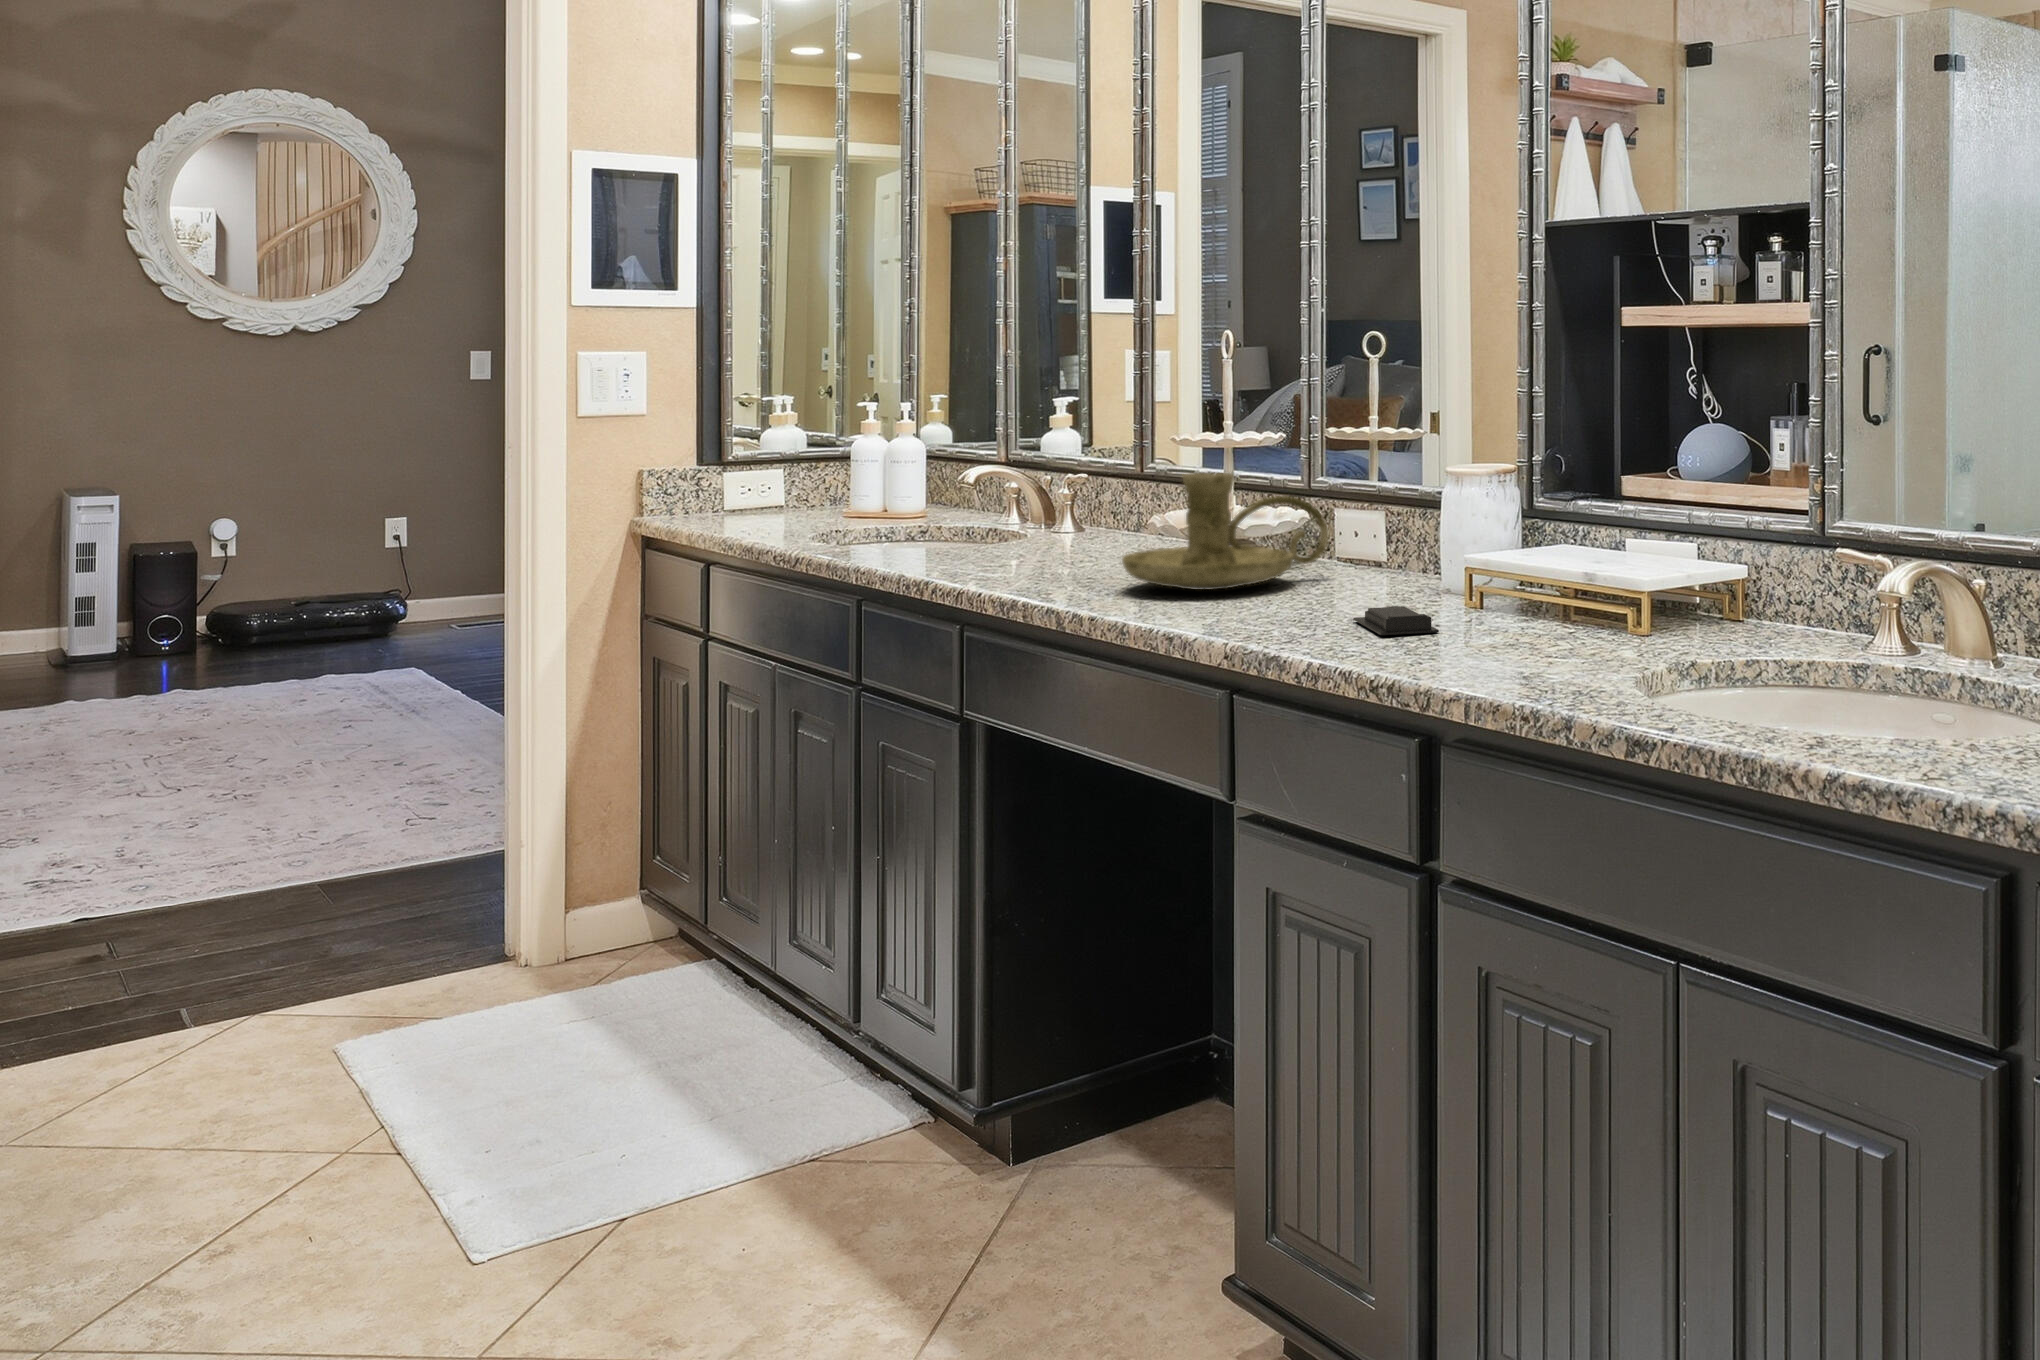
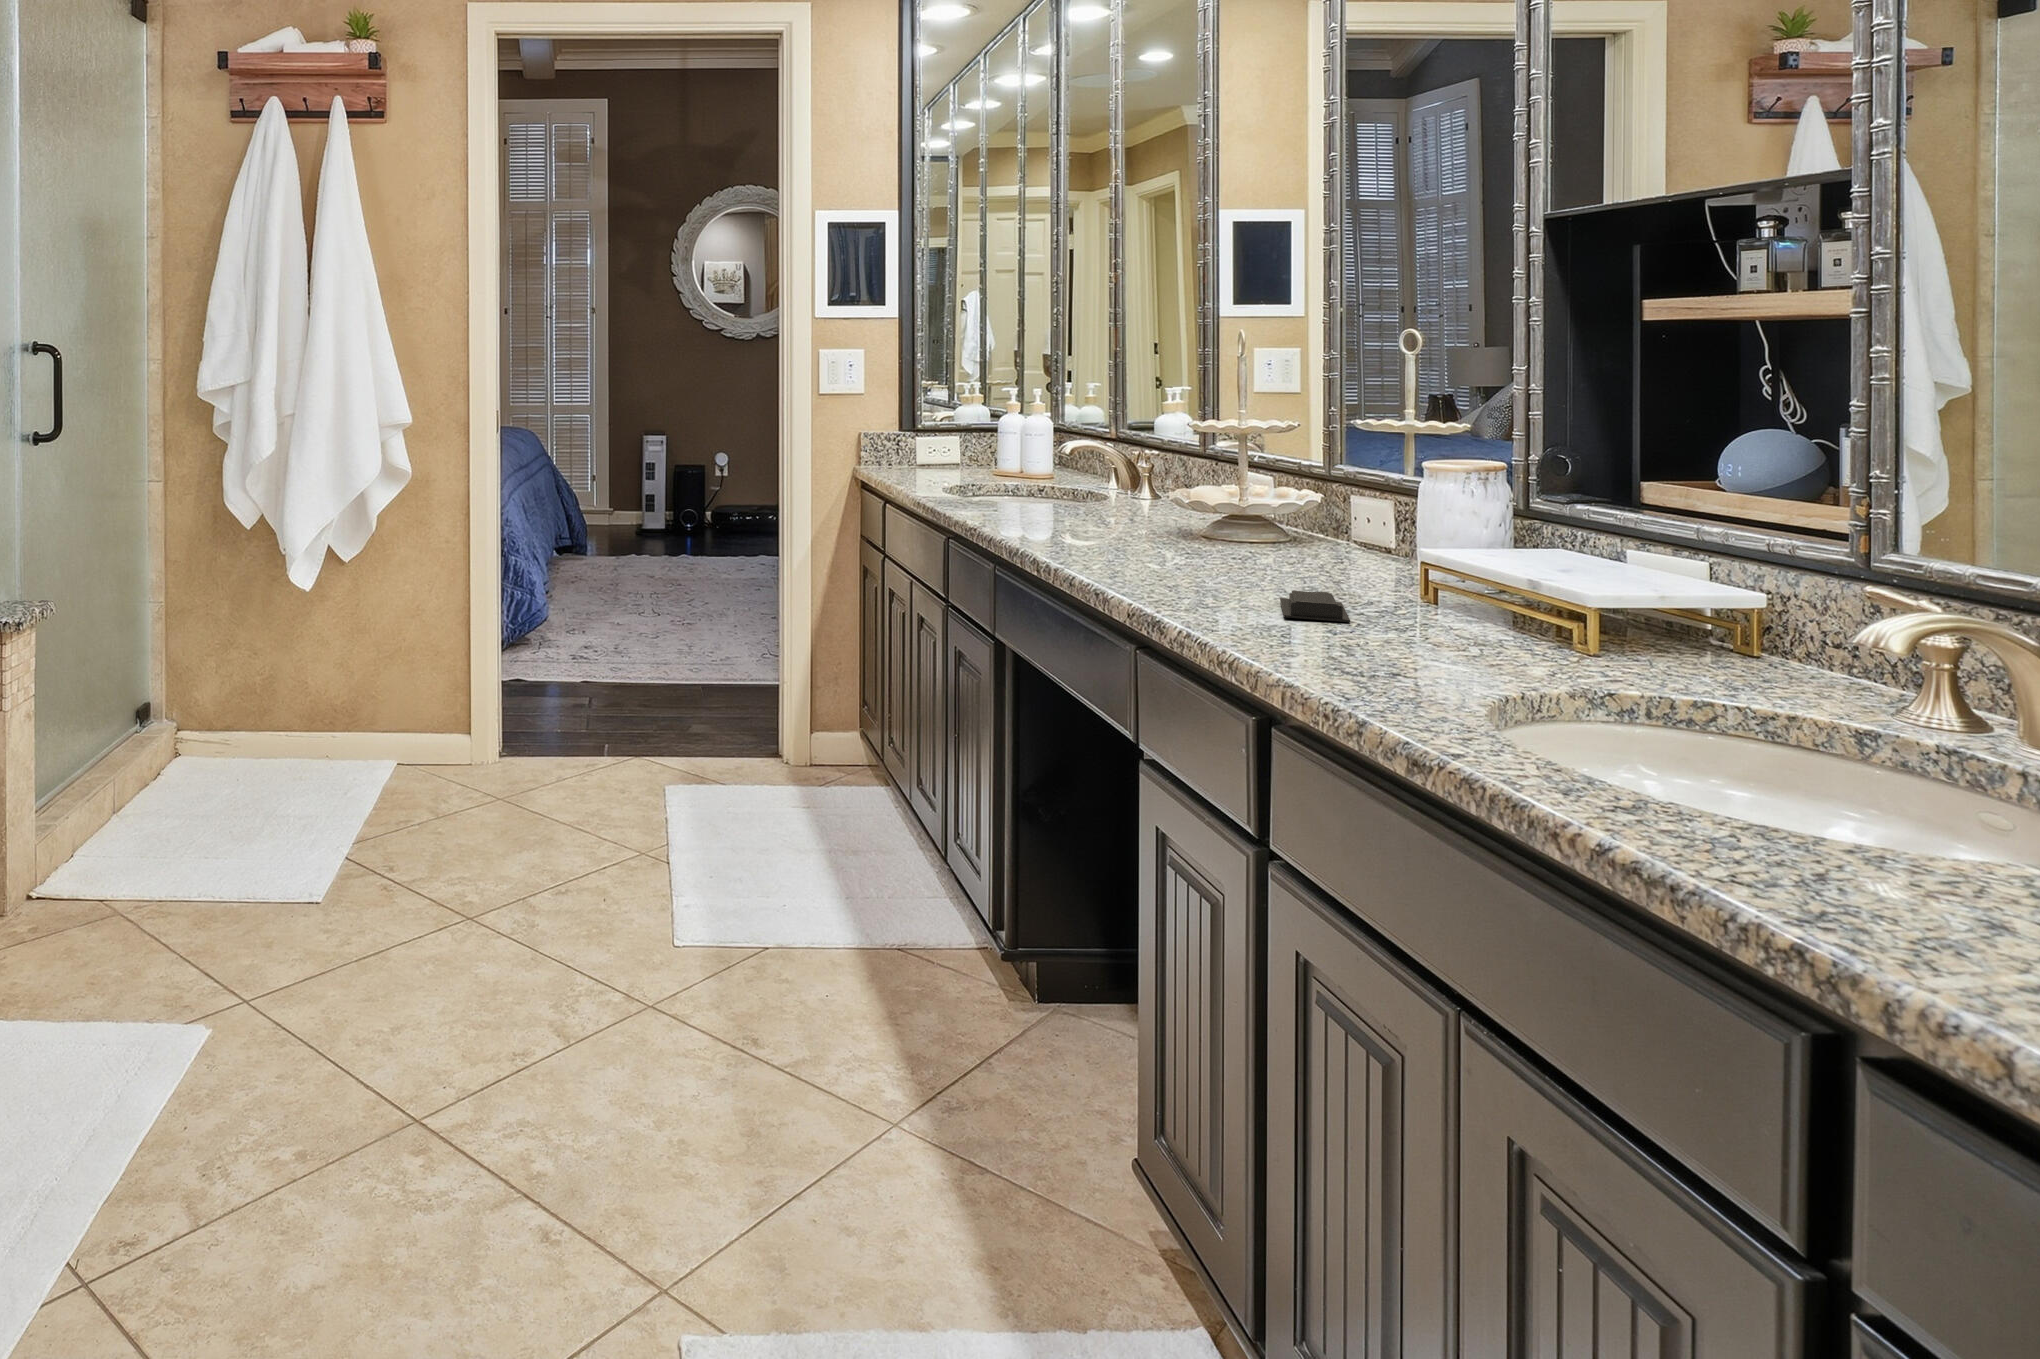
candle holder: present [1122,473,1328,590] -> none [1112,455,1316,557]

